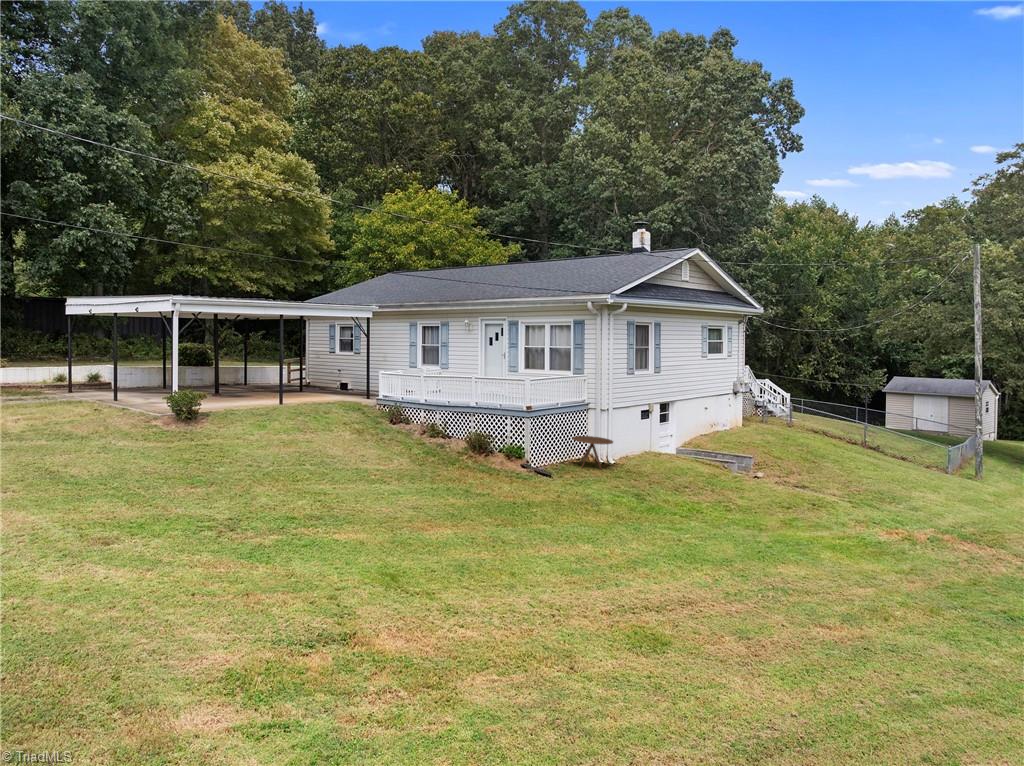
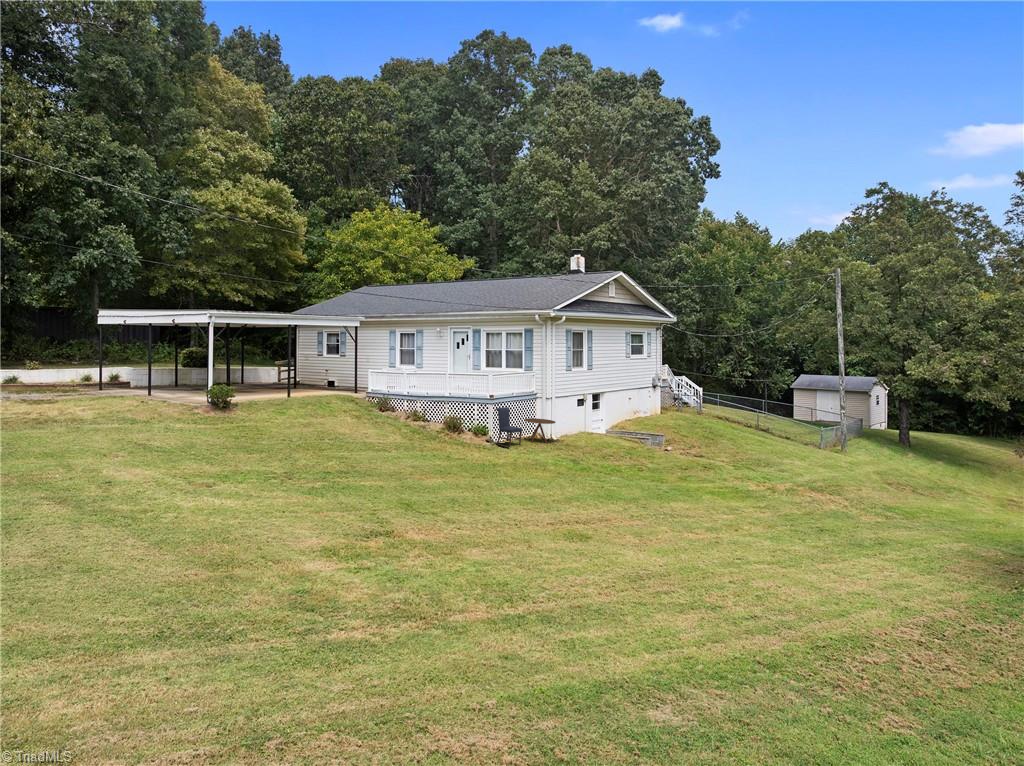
chair: none [535,422,569,475] -> present [496,407,522,447]

